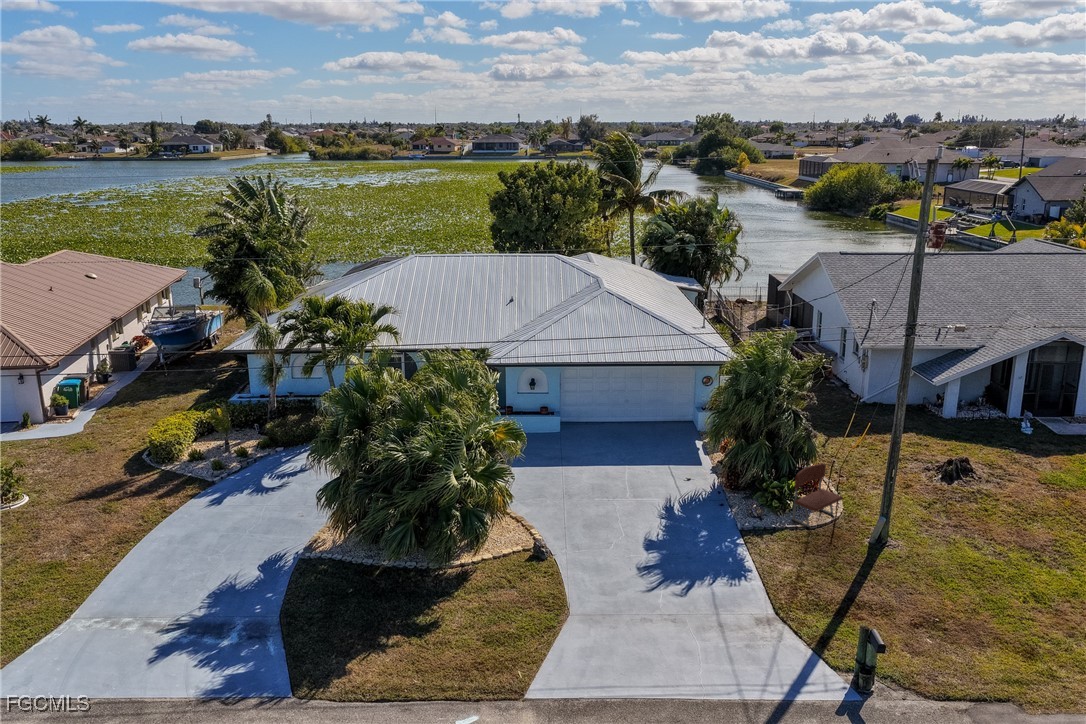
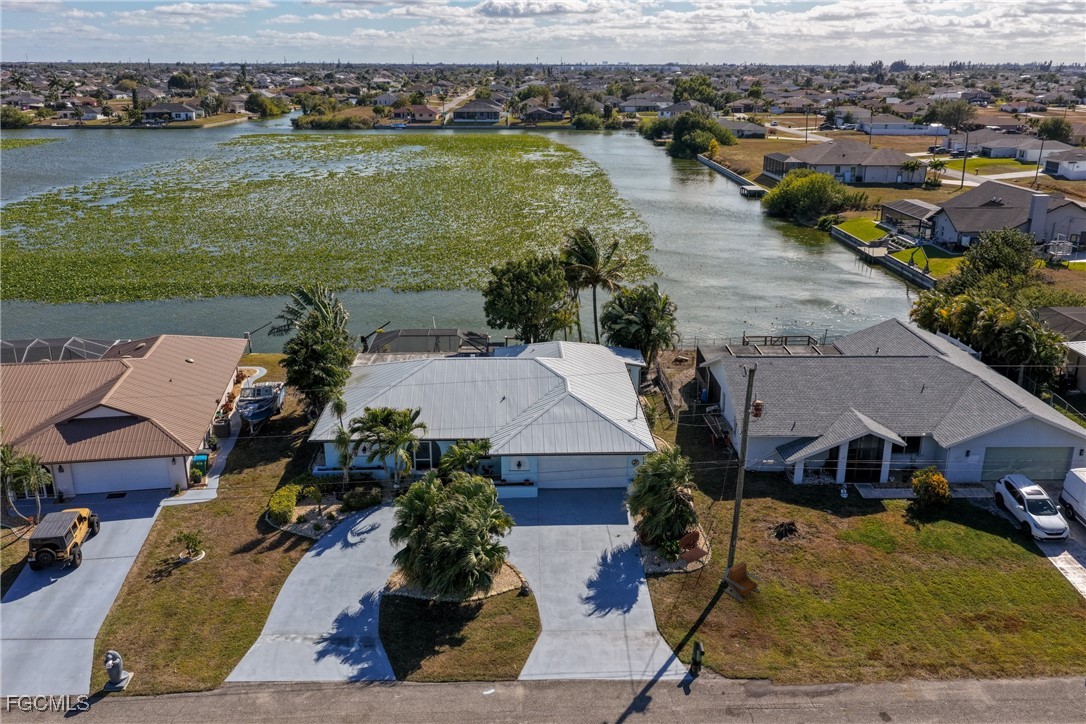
lounge chair: none [879,505,944,571] -> present [724,562,760,602]

